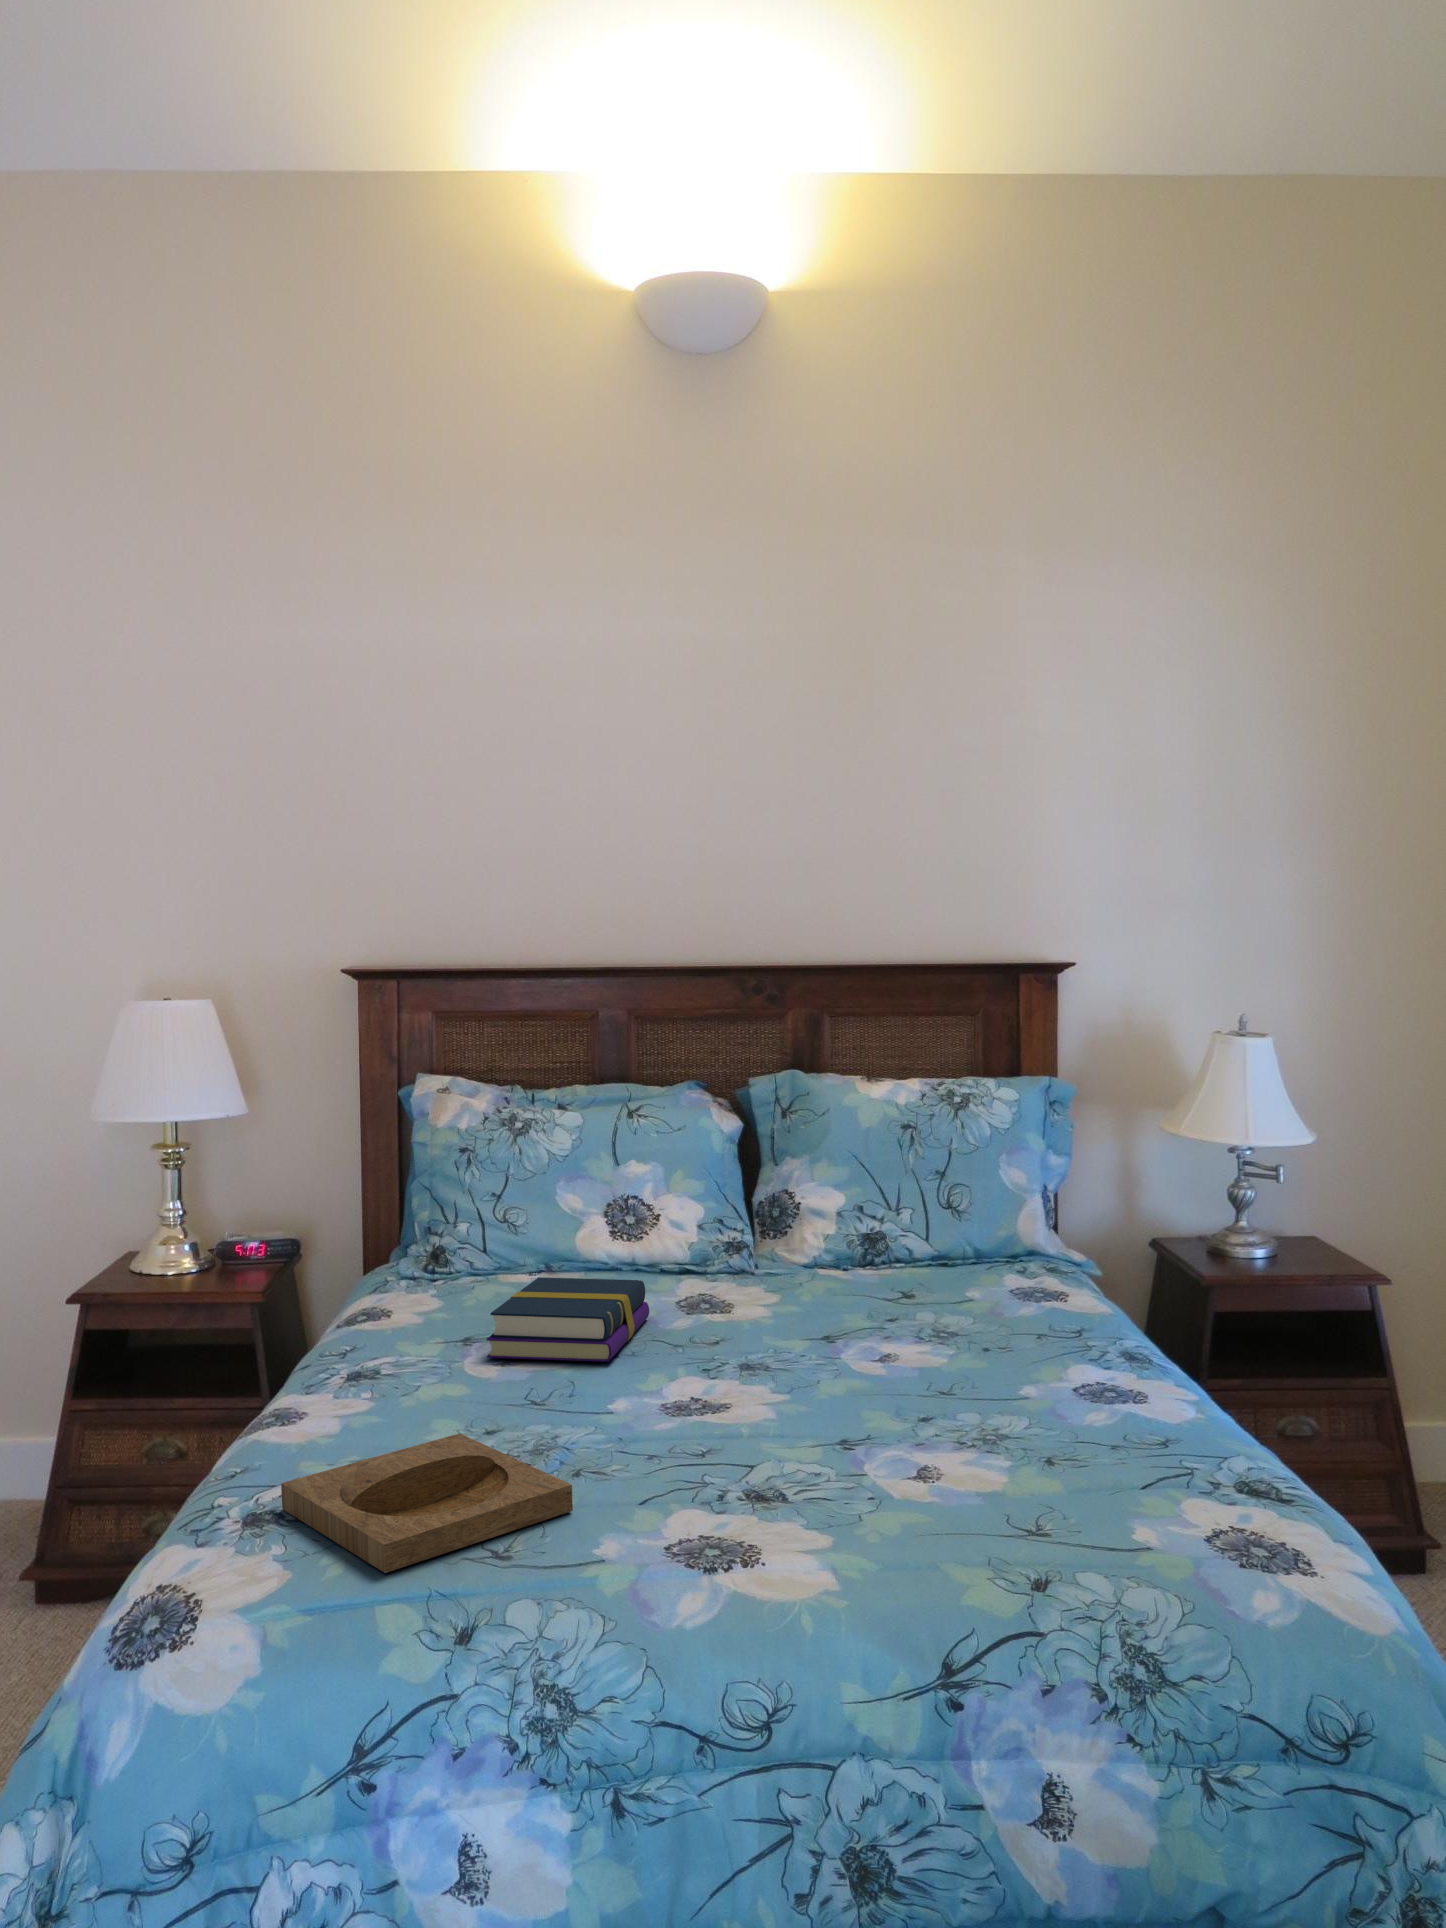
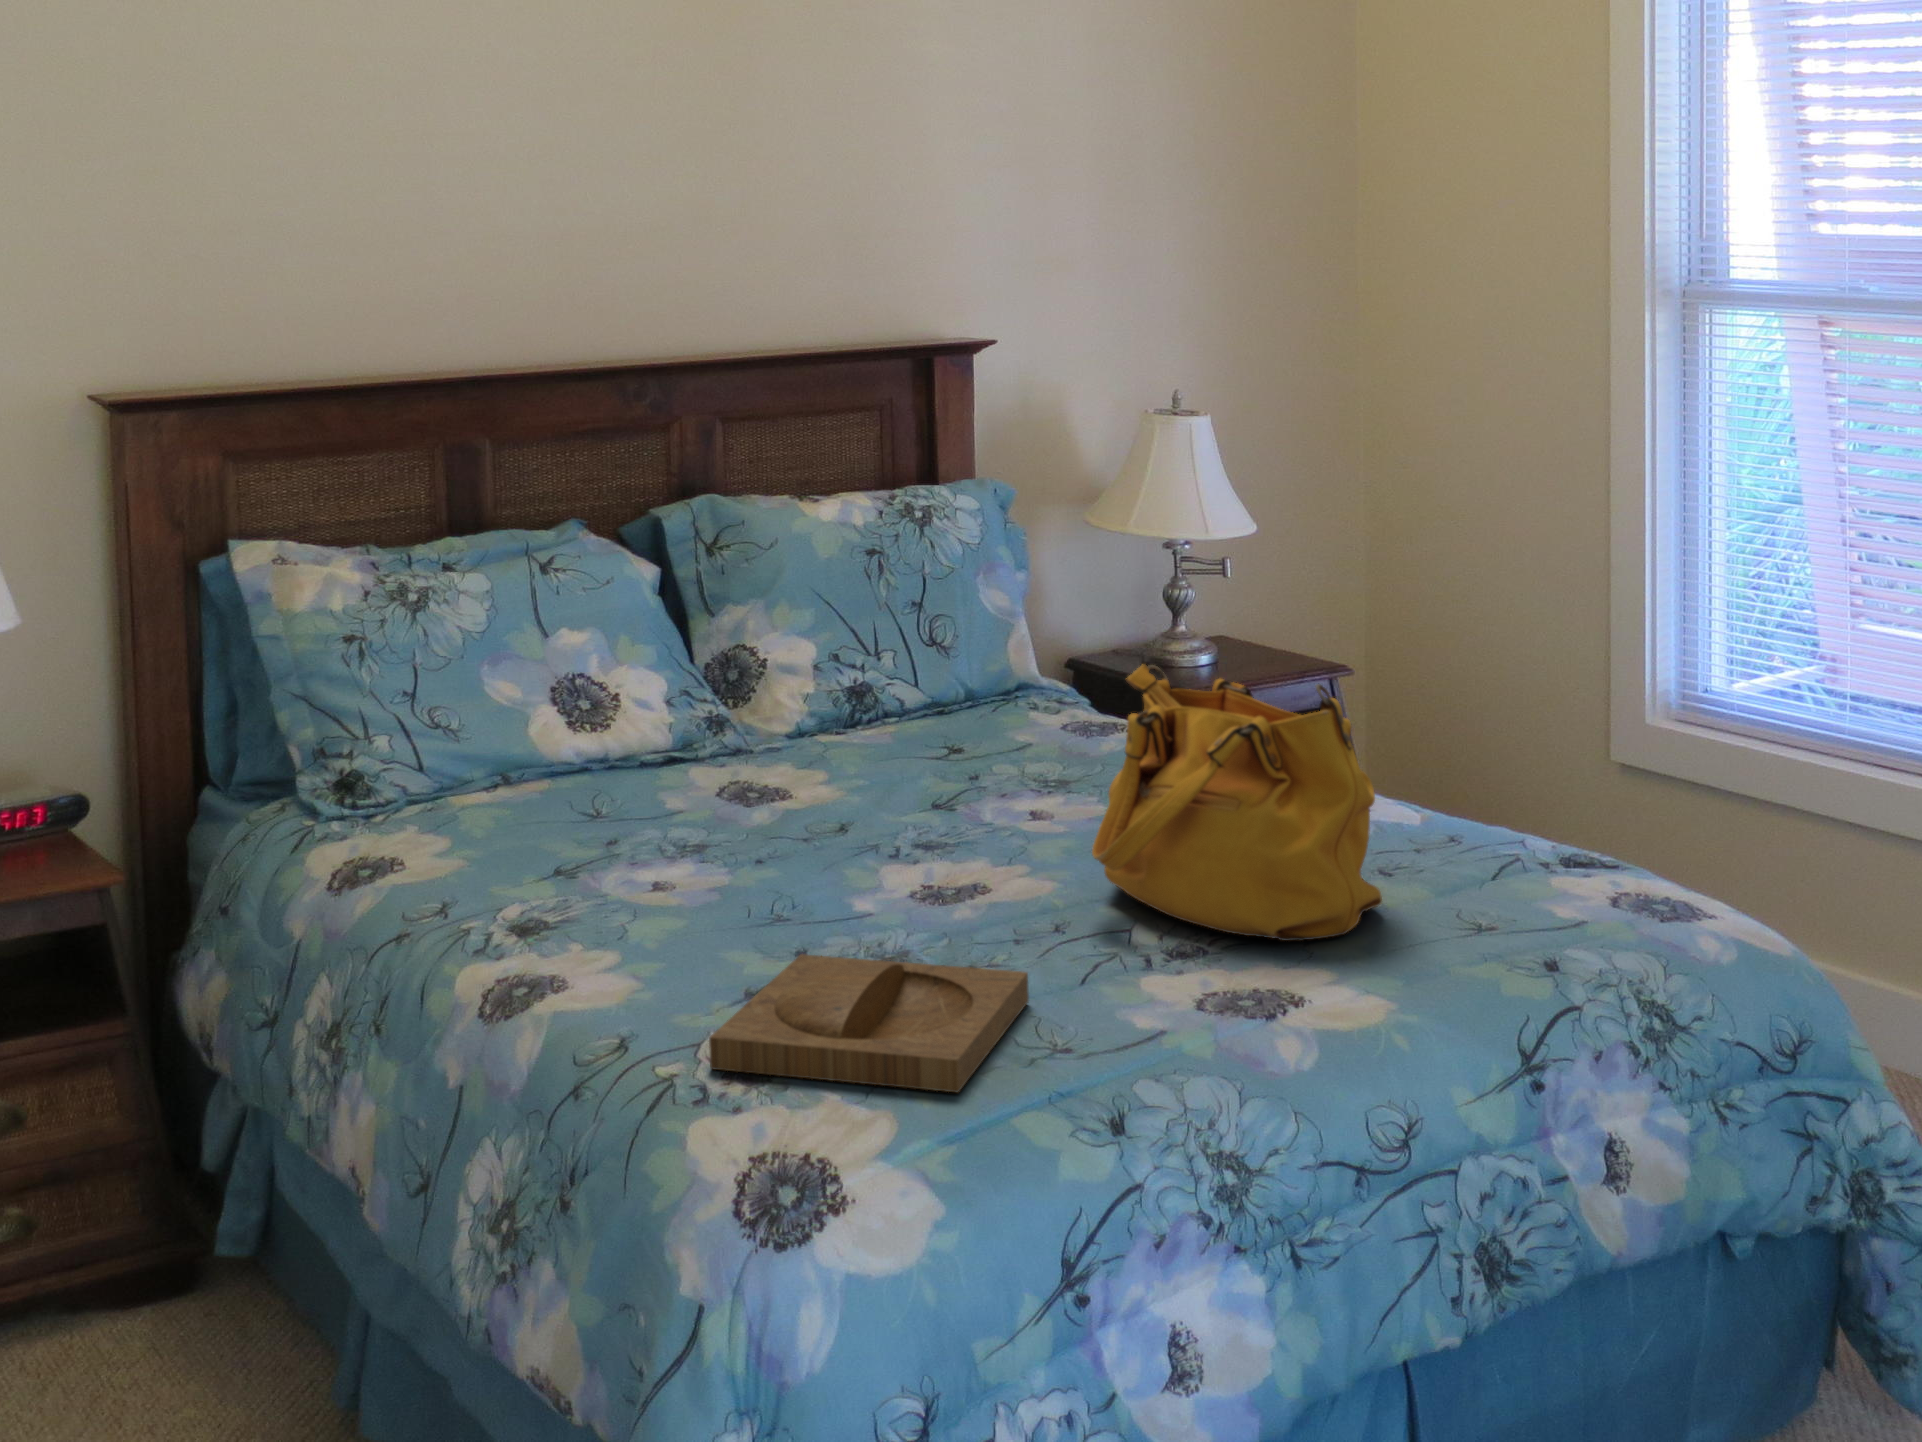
handbag: none [733,1235,1008,1513] -> present [1092,664,1382,941]
book: present [486,1277,649,1362] -> none [572,769,778,886]

